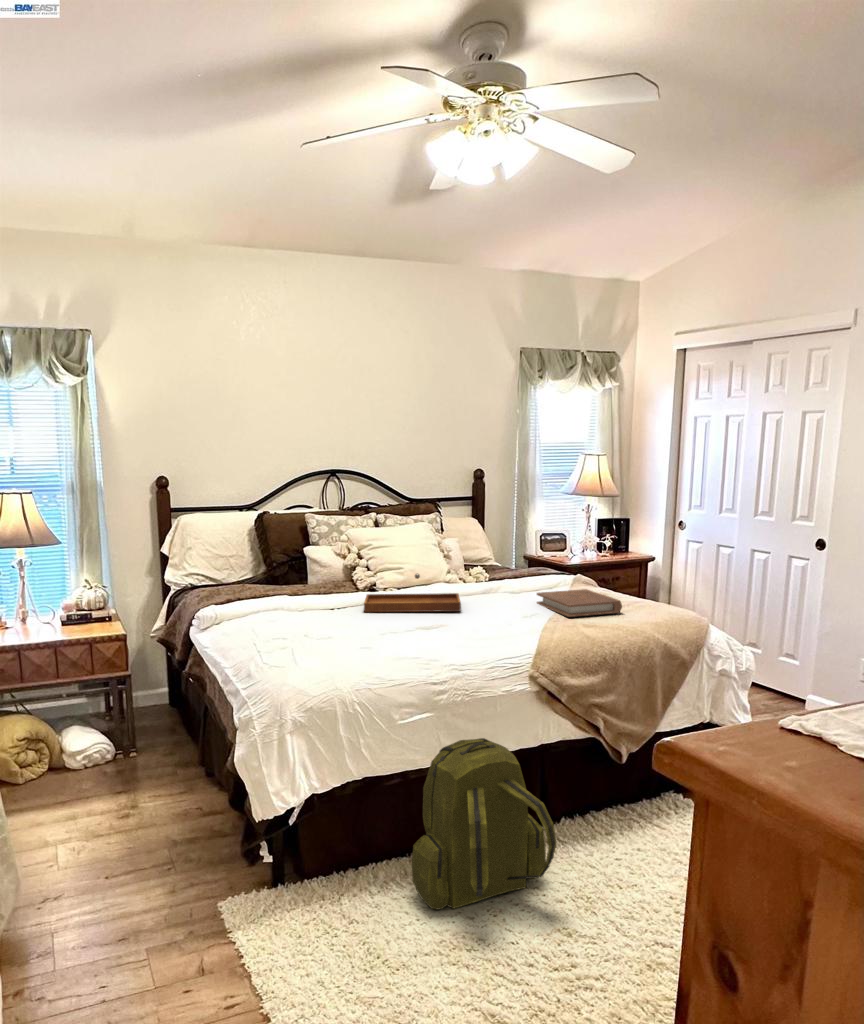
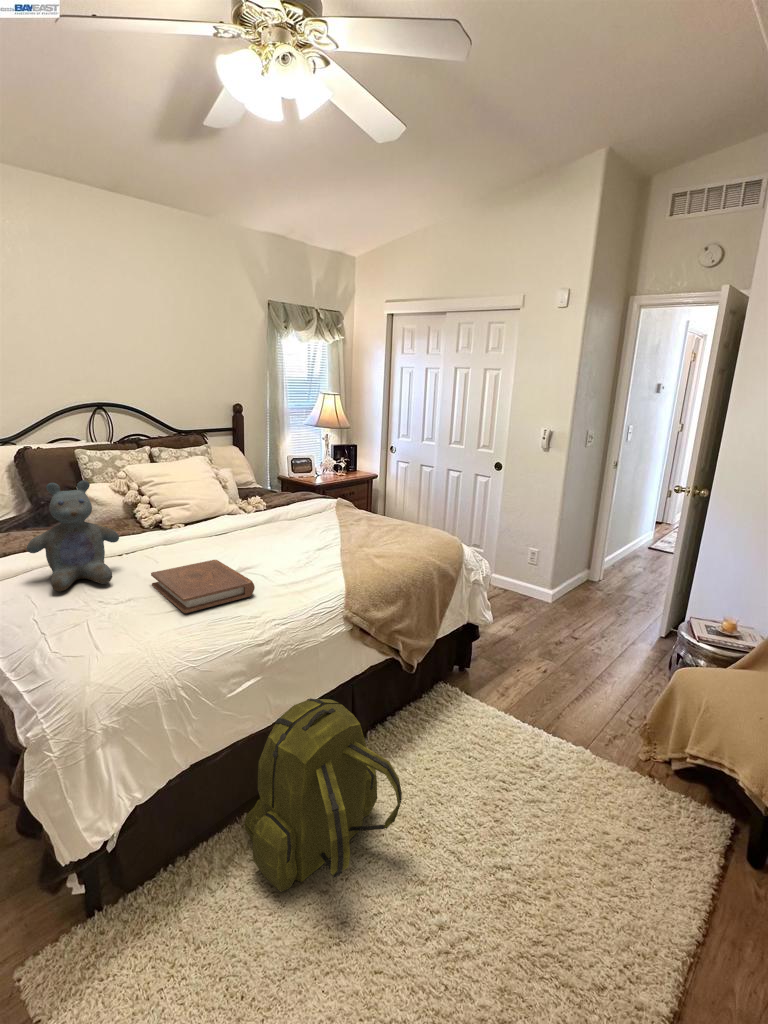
stuffed bear: none [258,531,331,626] -> present [27,480,119,591]
tray: present [364,574,461,612] -> none [156,514,259,559]
book: present [537,589,622,617] -> present [151,560,255,613]

